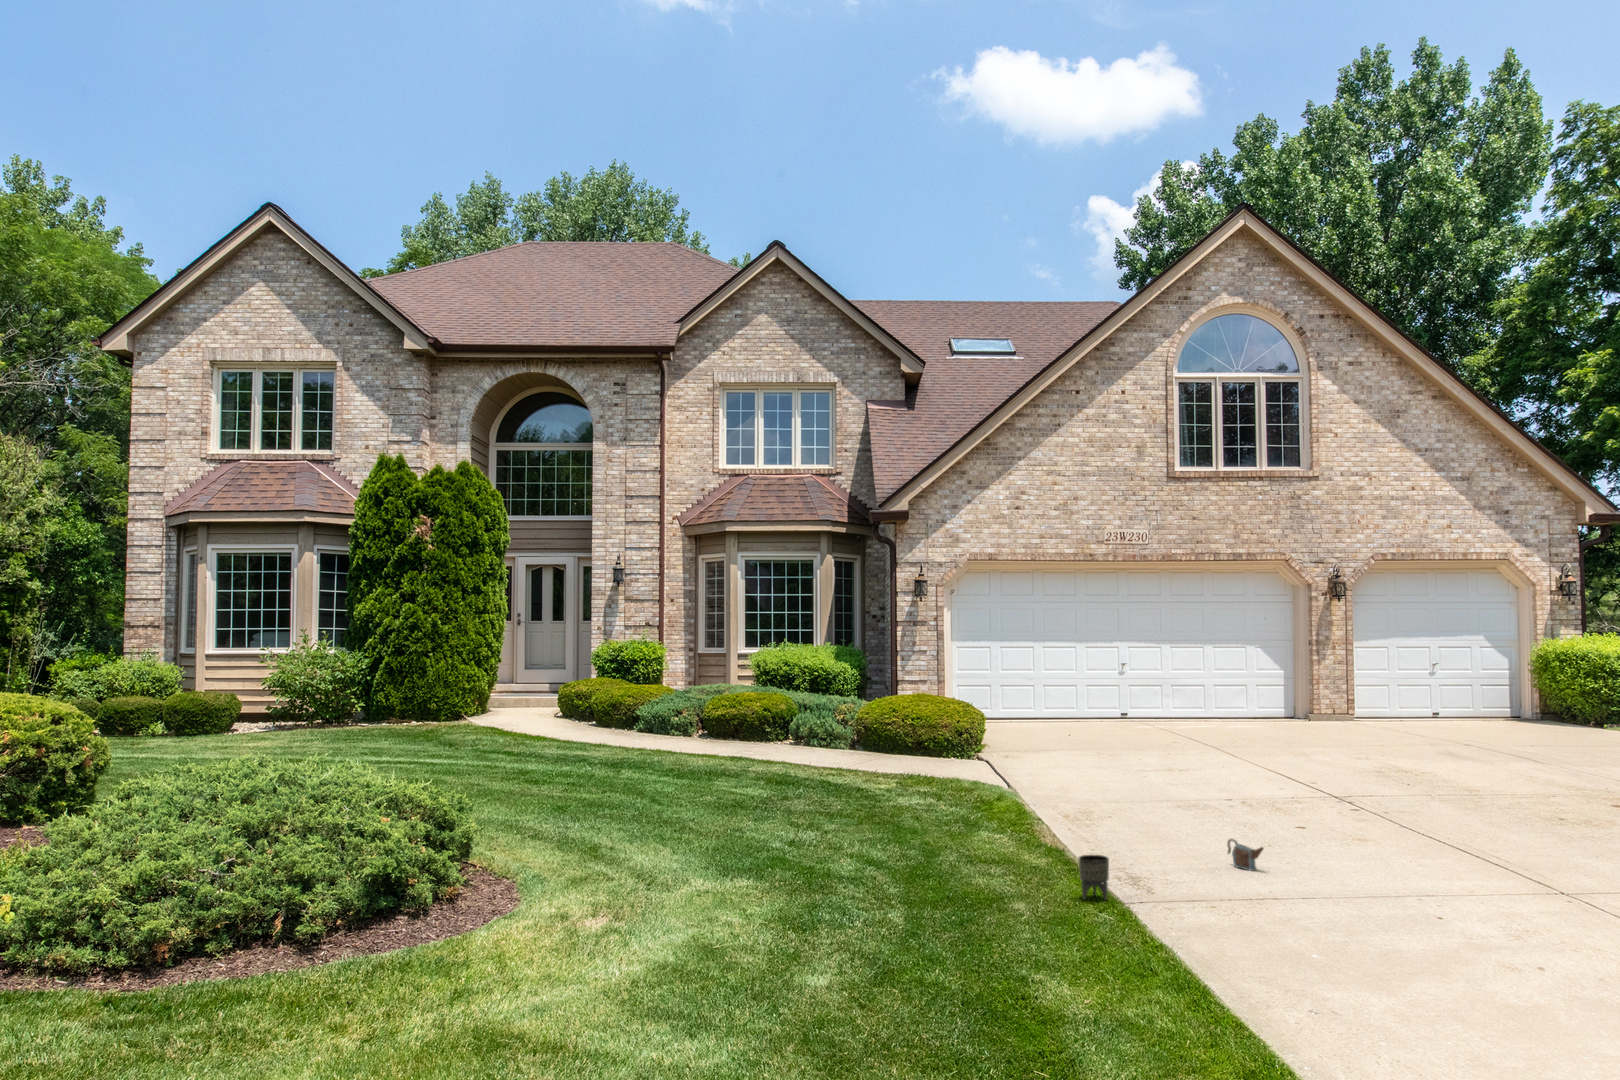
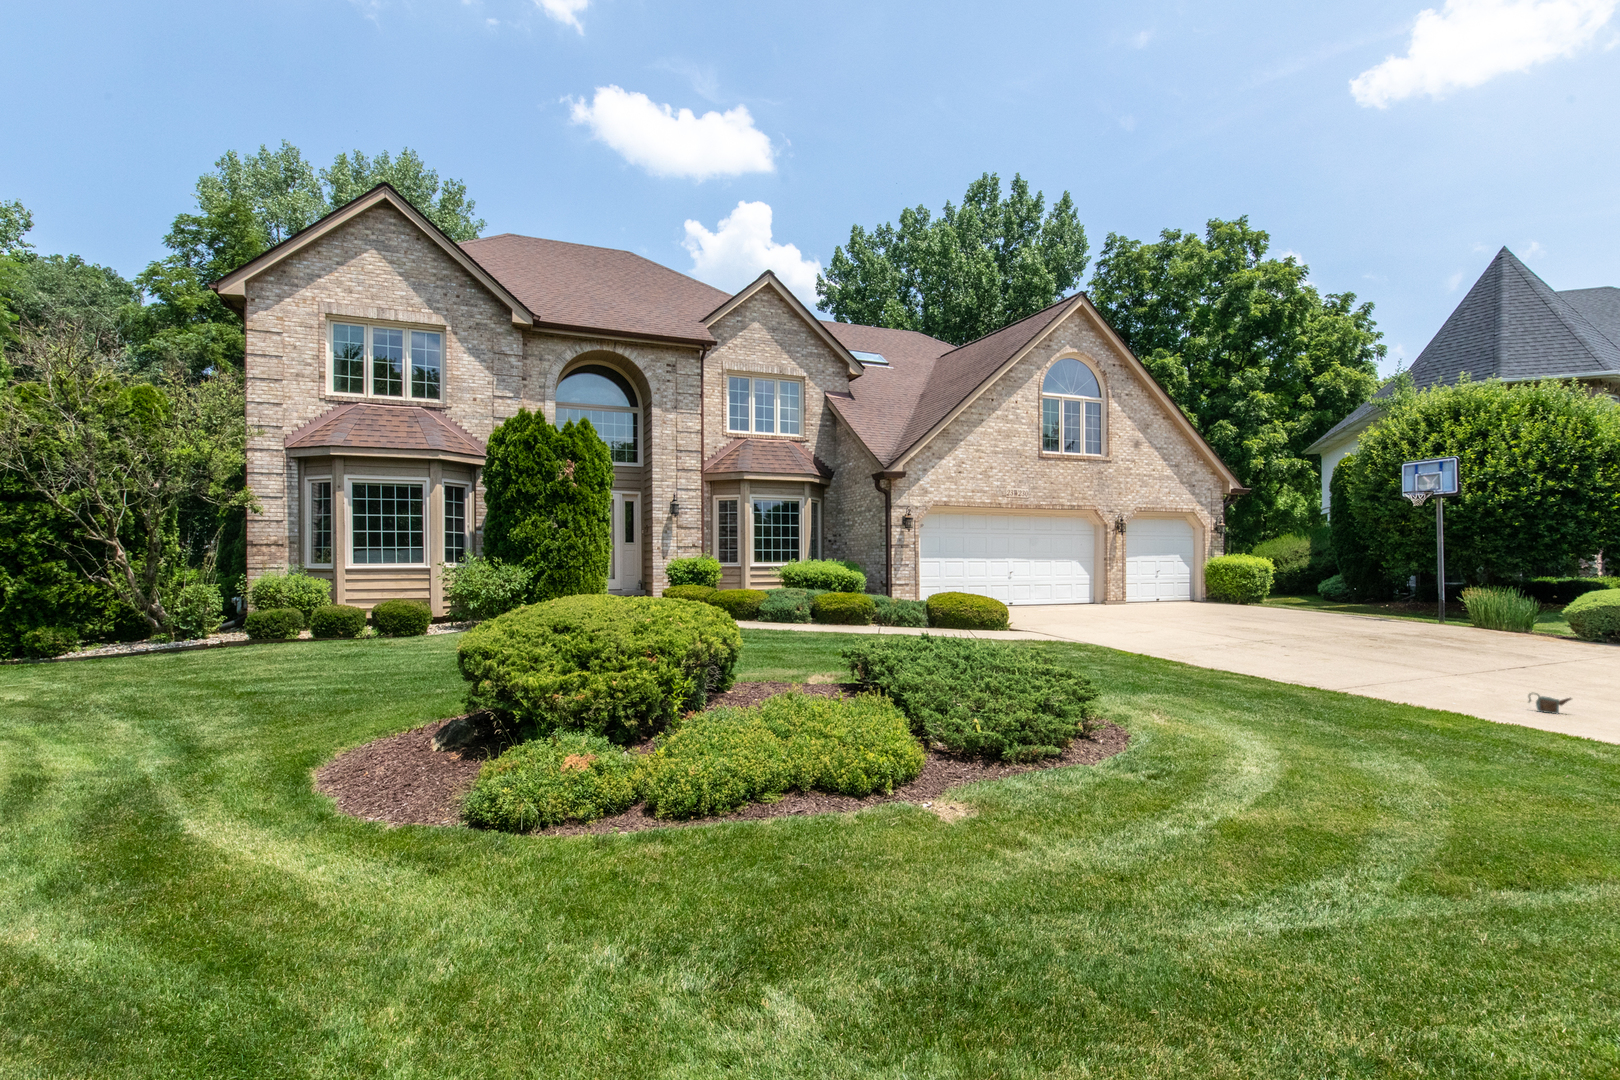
planter: present [1079,855,1109,900] -> none [1562,712,1592,745]

